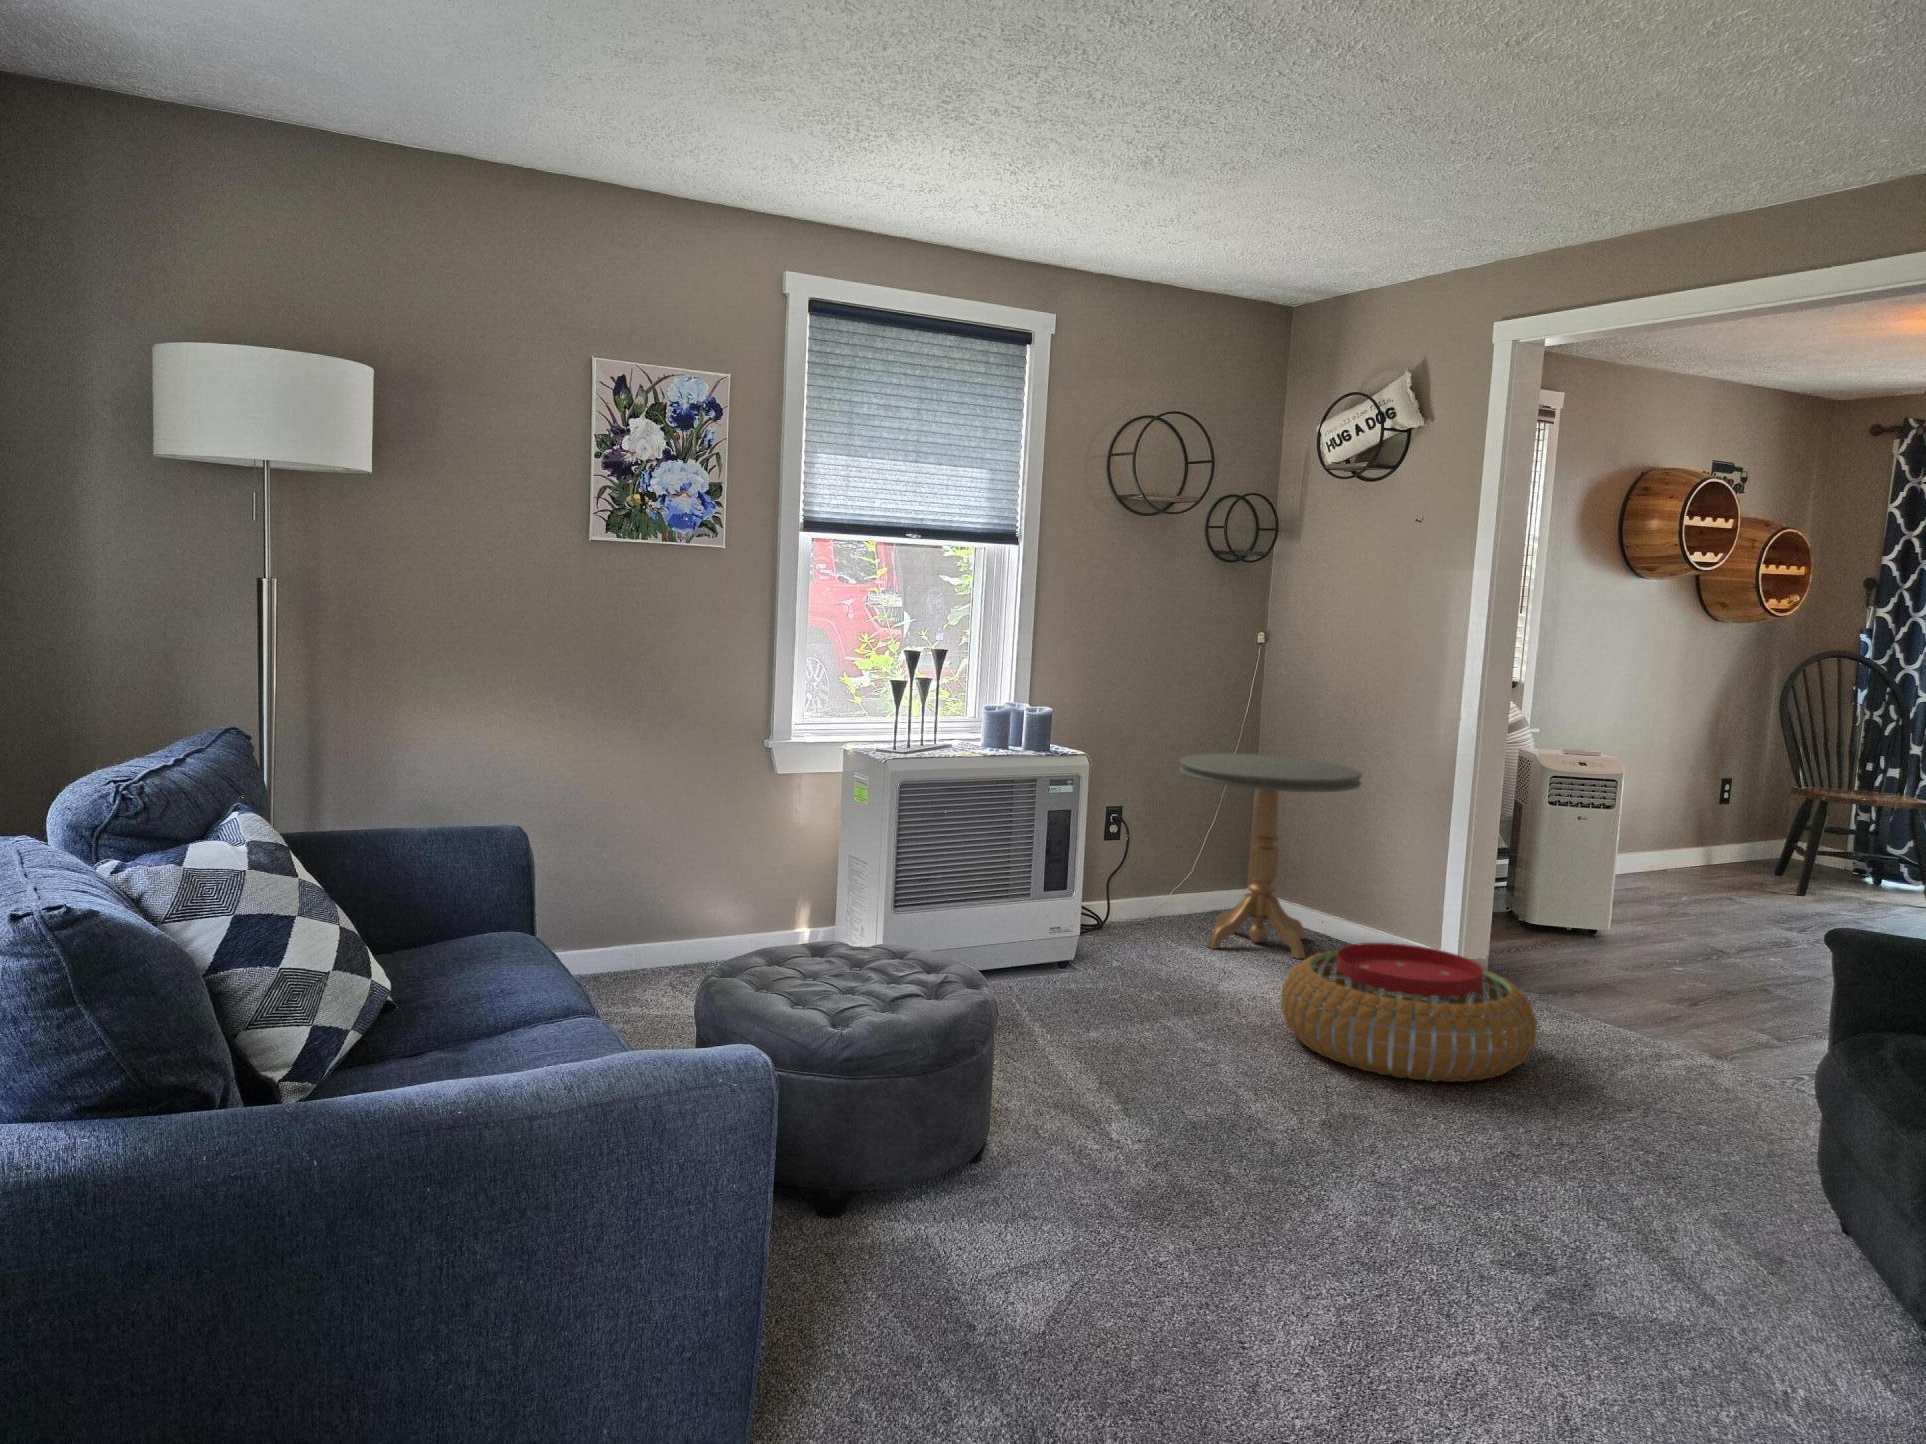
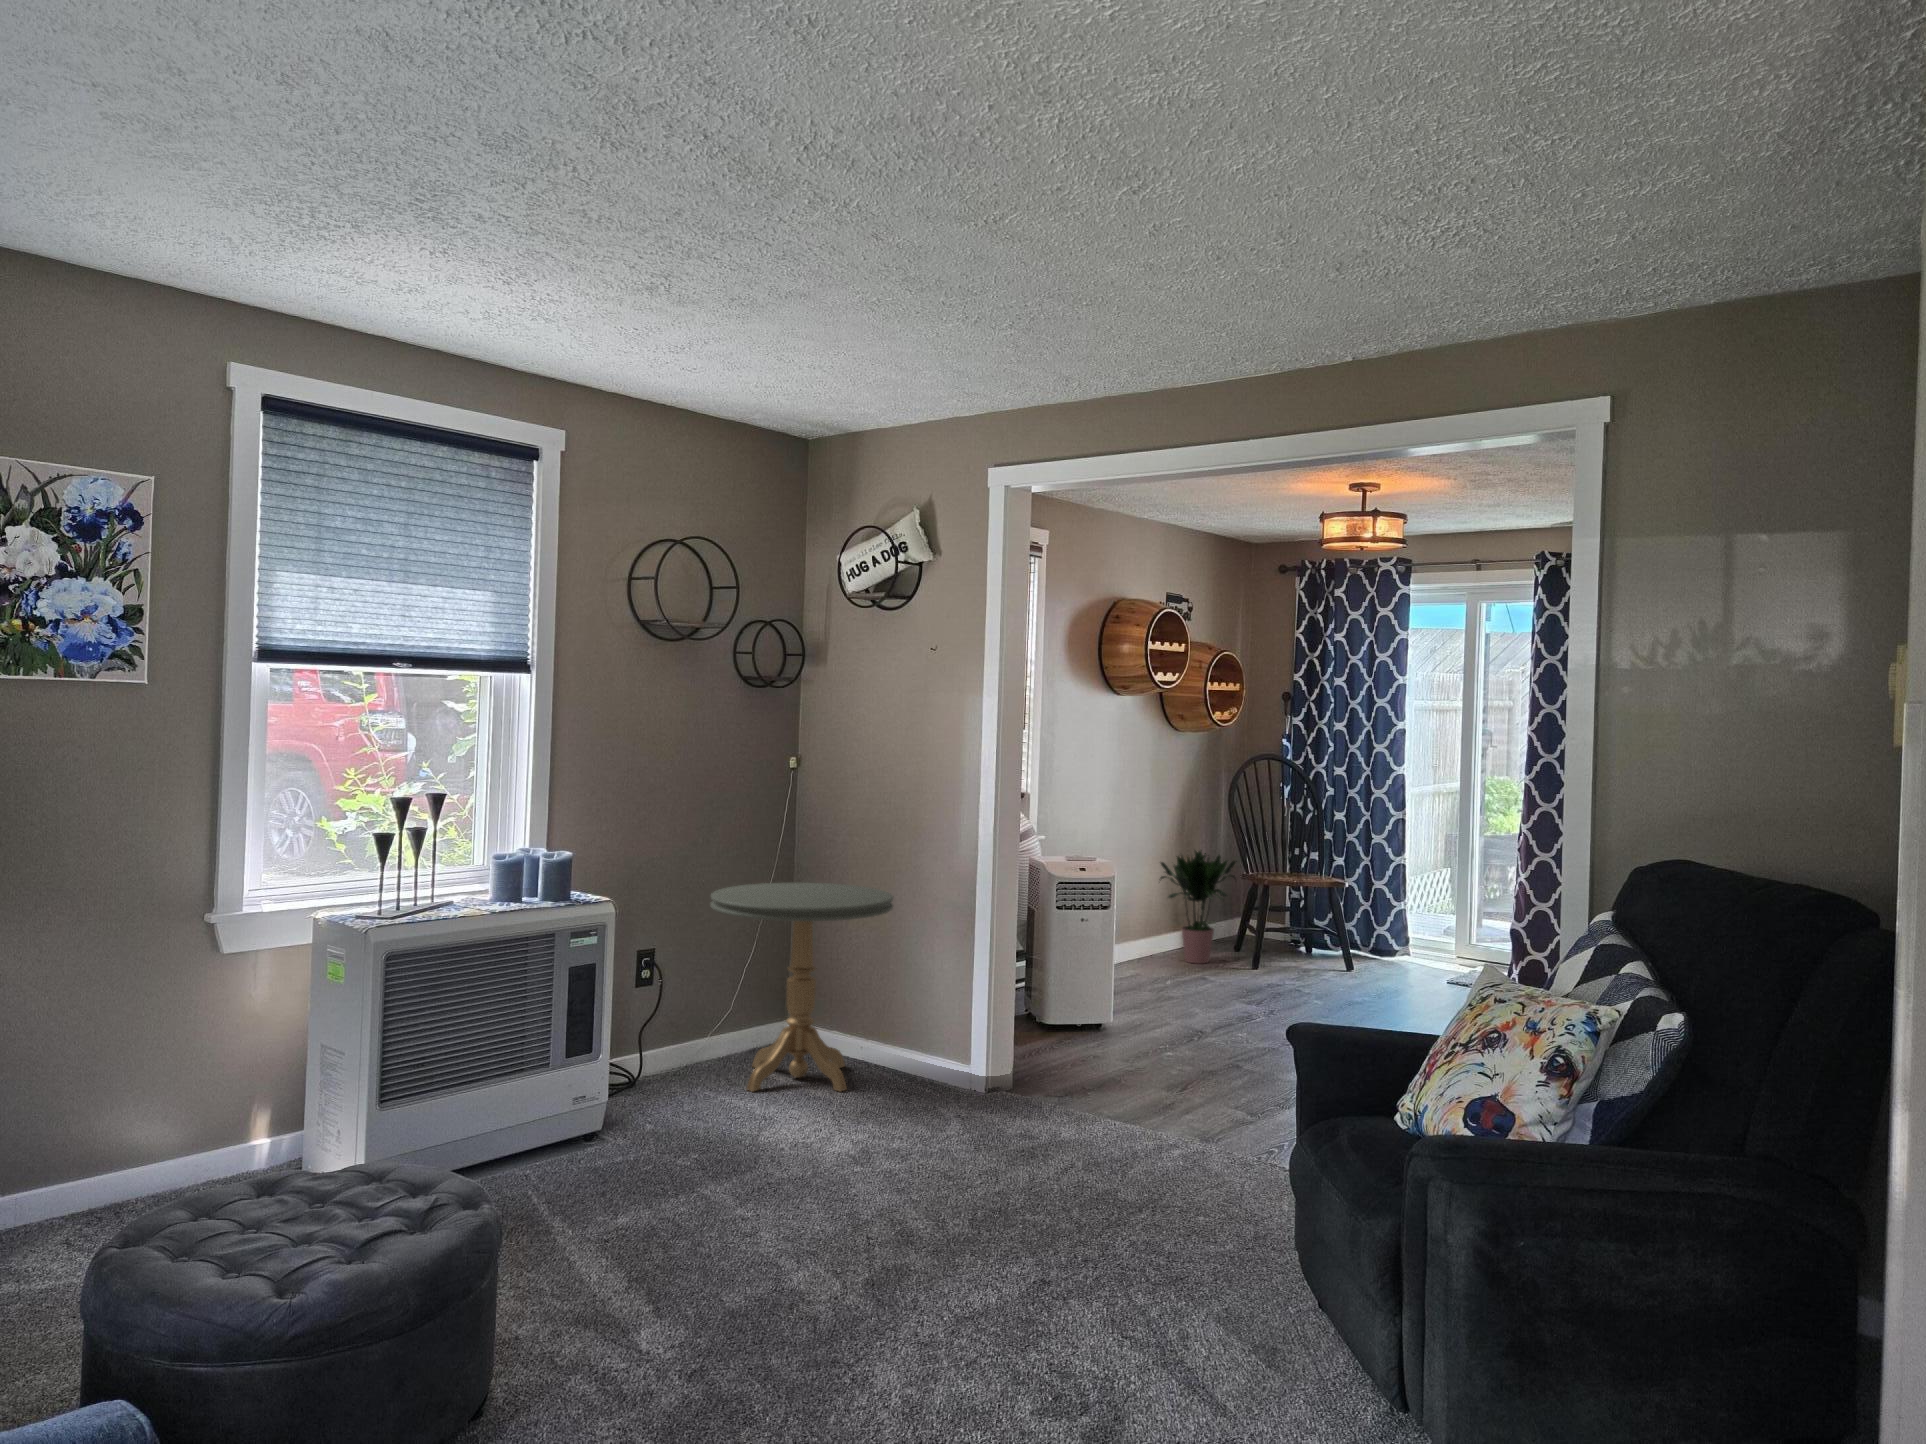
potted plant: none [1672,752,1792,884] -> present [1160,850,1237,963]
pouf: present [1281,943,1537,1082] -> none [828,1072,1078,1219]

